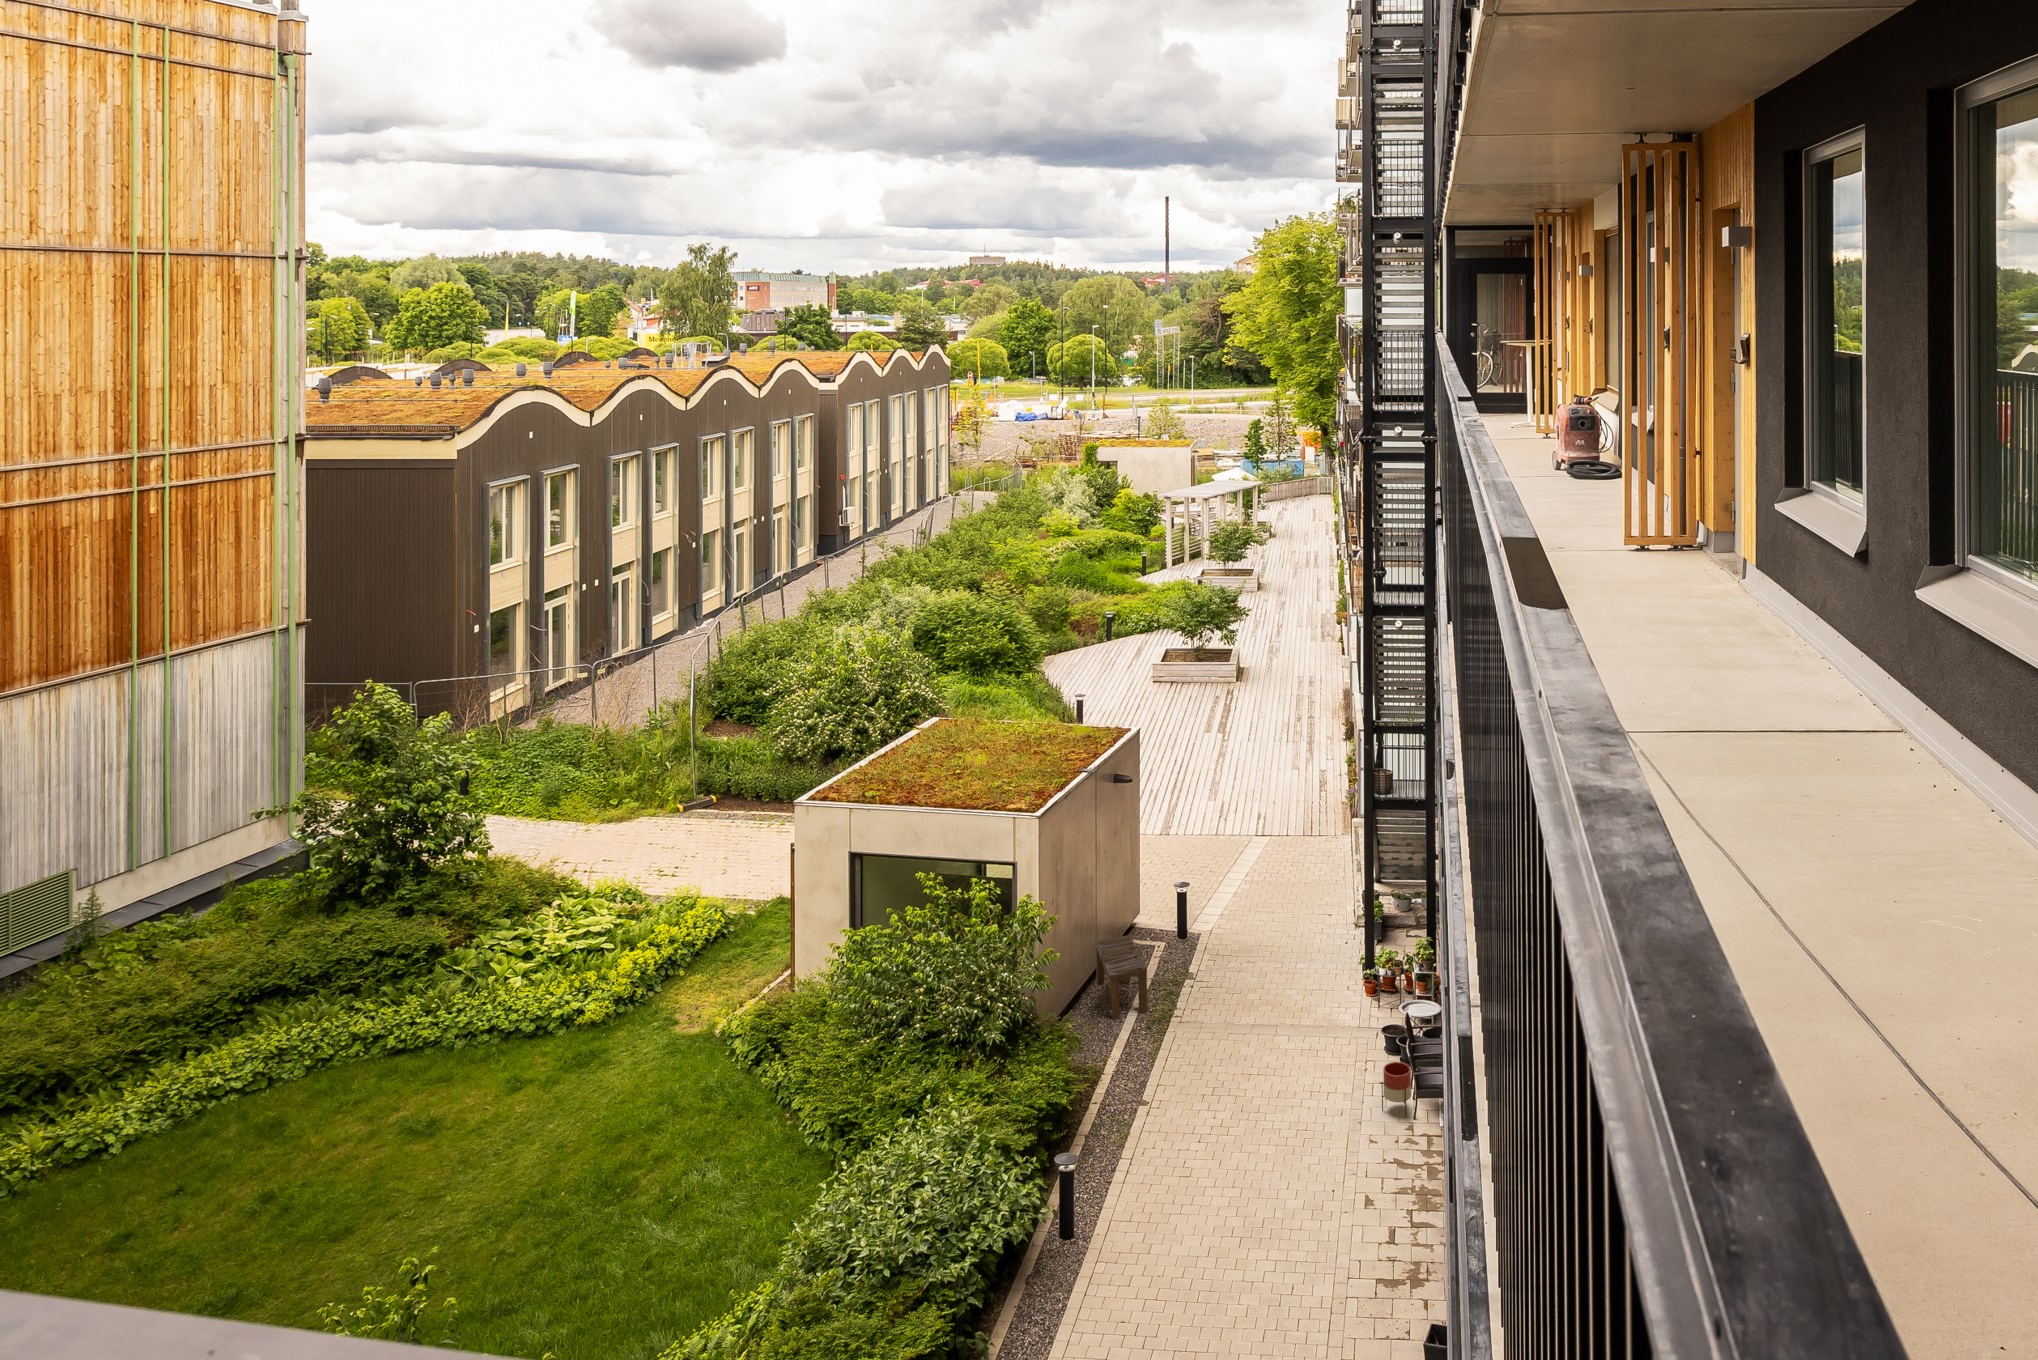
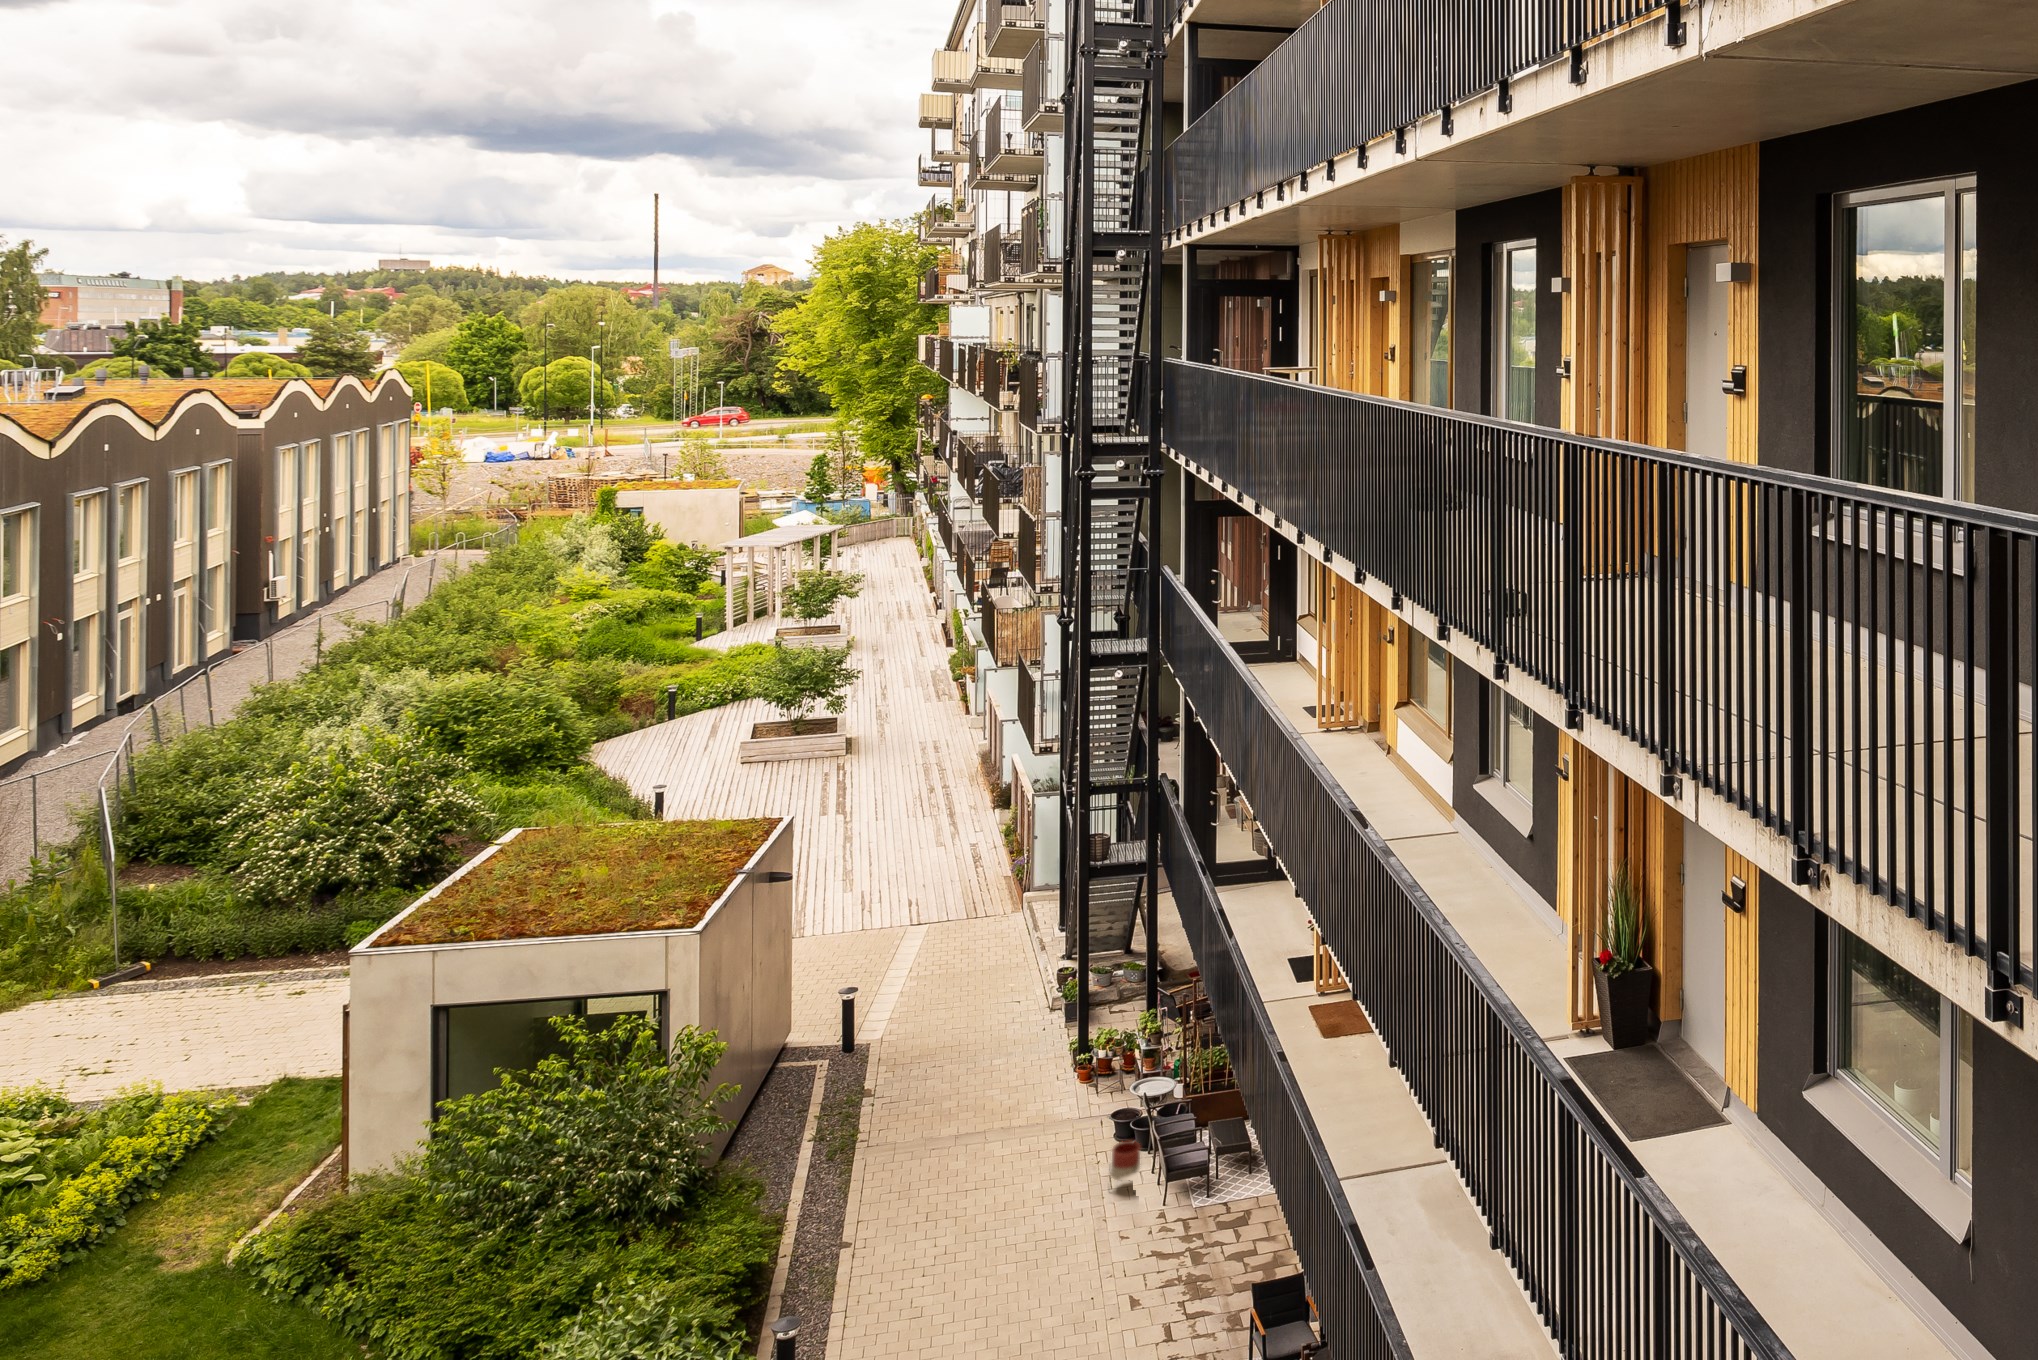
bench: present [1095,935,1147,1020] -> none [754,1059,826,1156]

